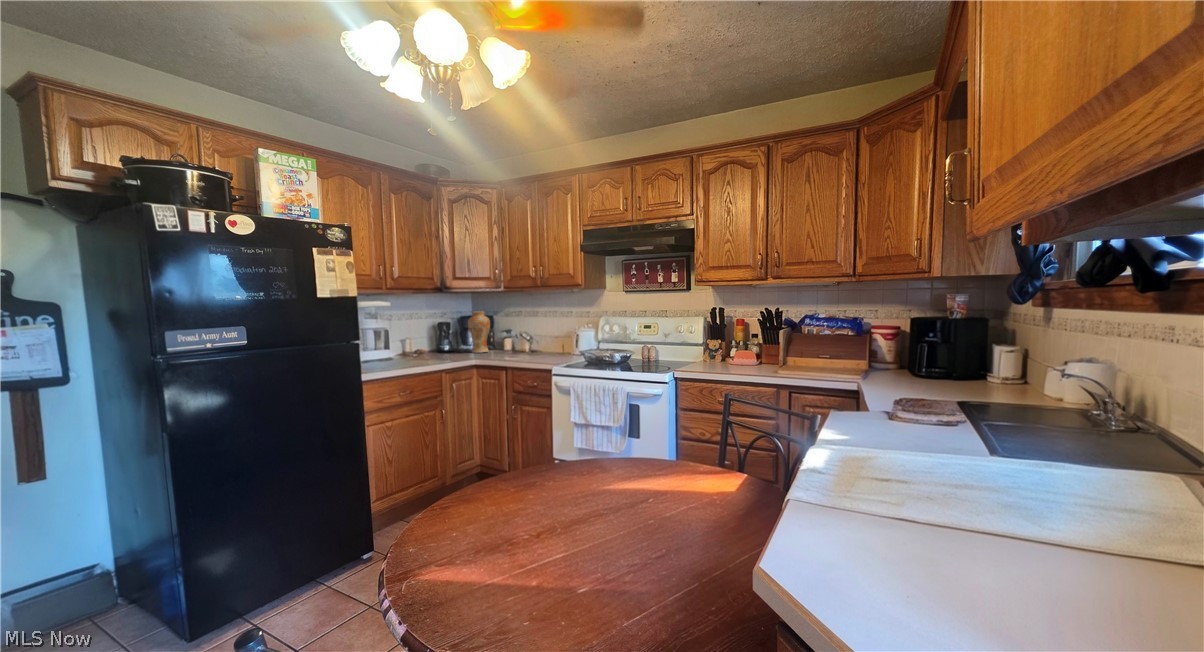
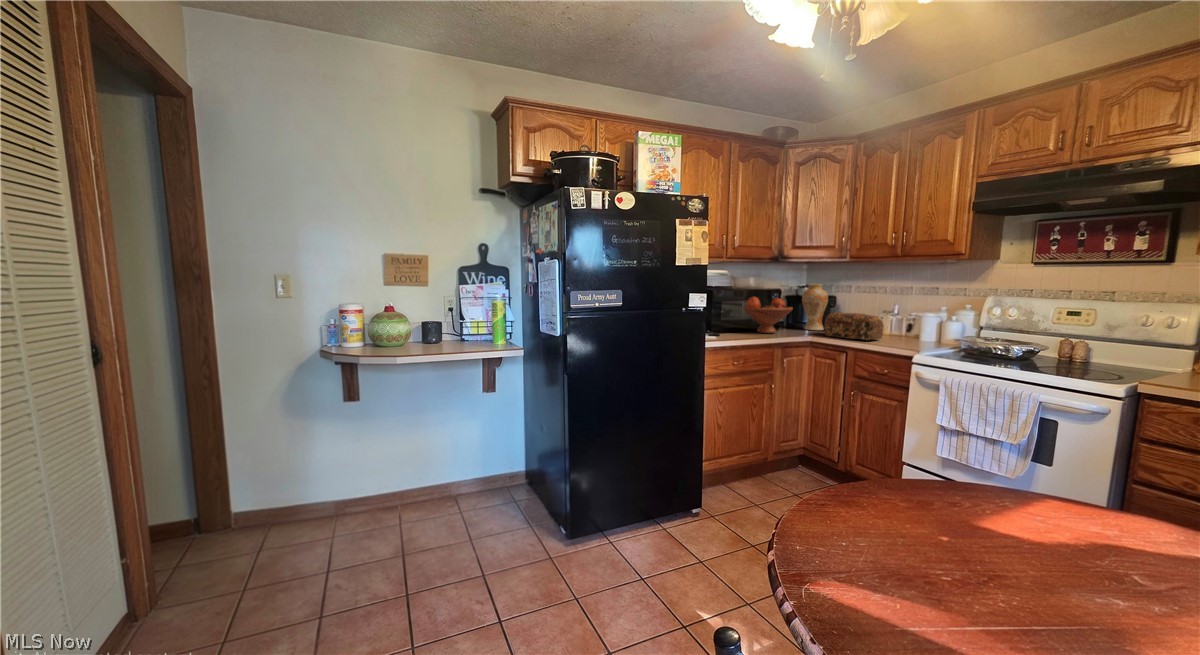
fruit bowl: none [410,326,458,360] -> present [742,297,793,333]
bread loaf: none [487,335,533,358] -> present [825,312,883,340]

